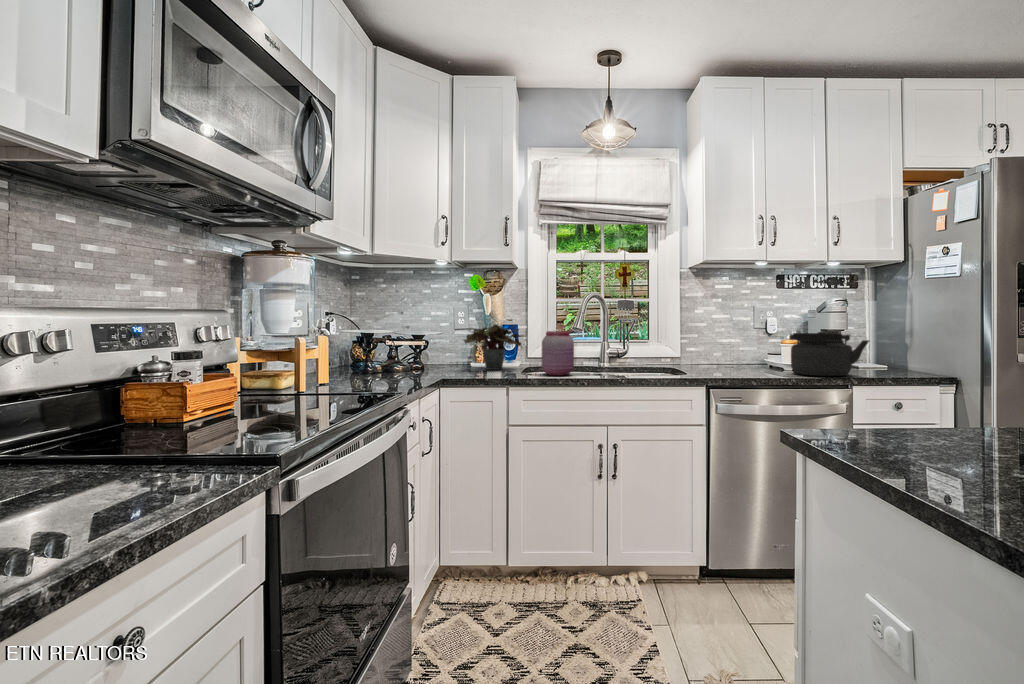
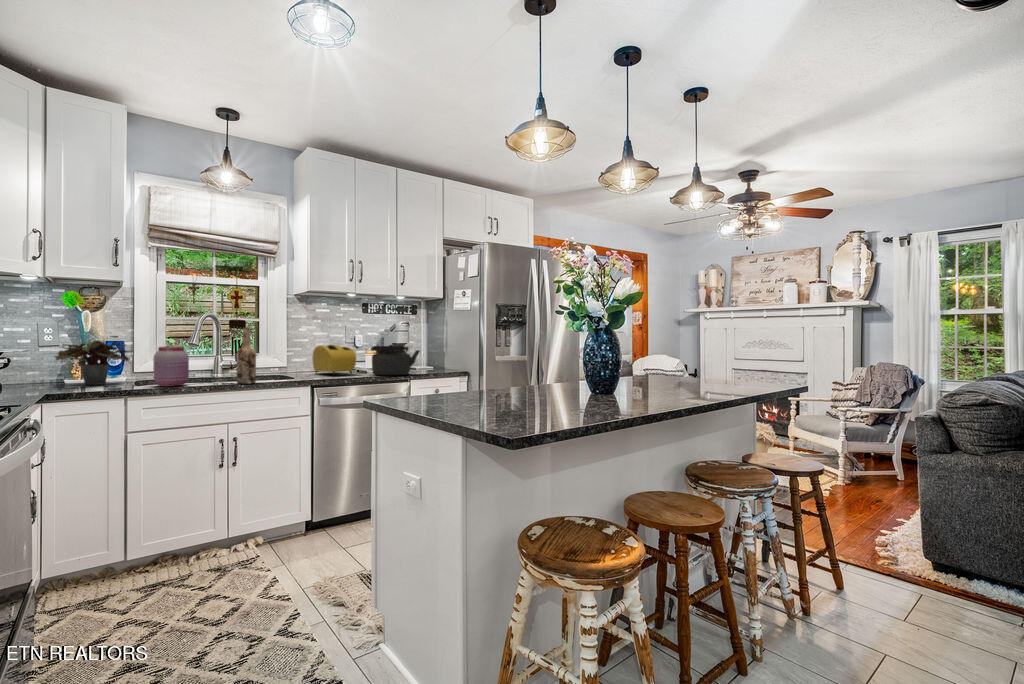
wine bottle: none [622,309,643,377] -> present [236,328,256,384]
toaster: none [709,331,769,372] -> present [312,345,356,375]

